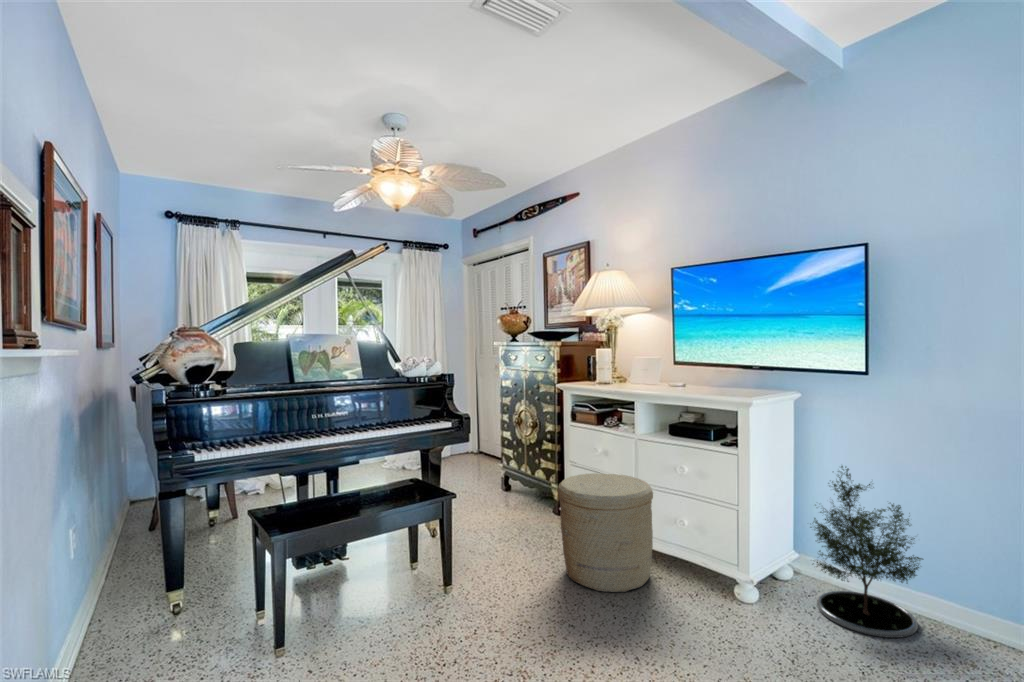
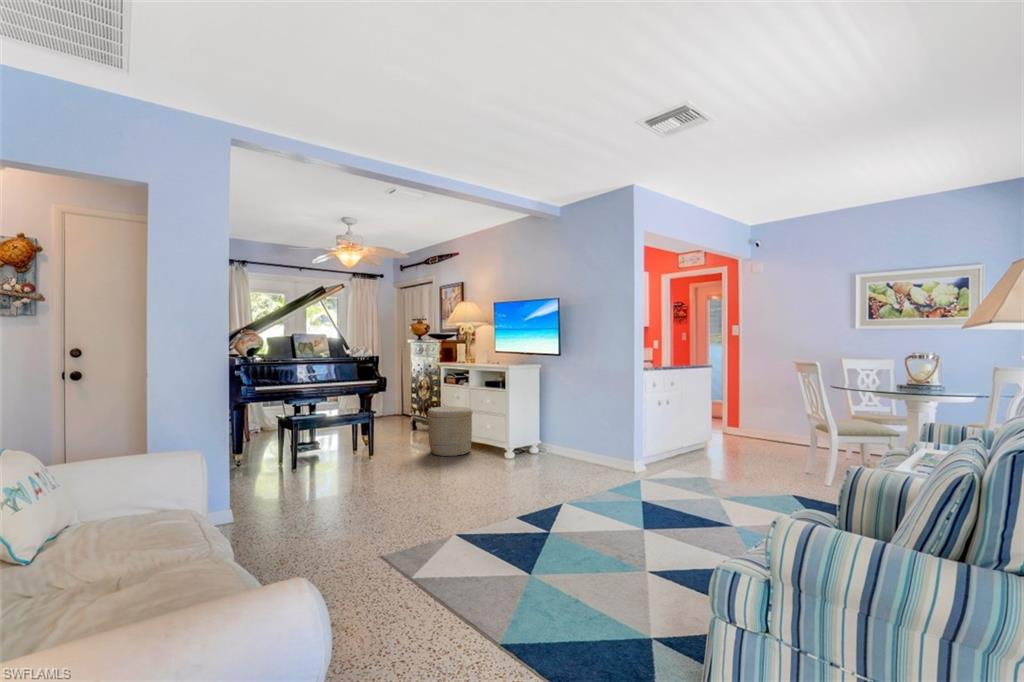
potted tree: present [810,466,923,638] -> none [528,395,573,463]

